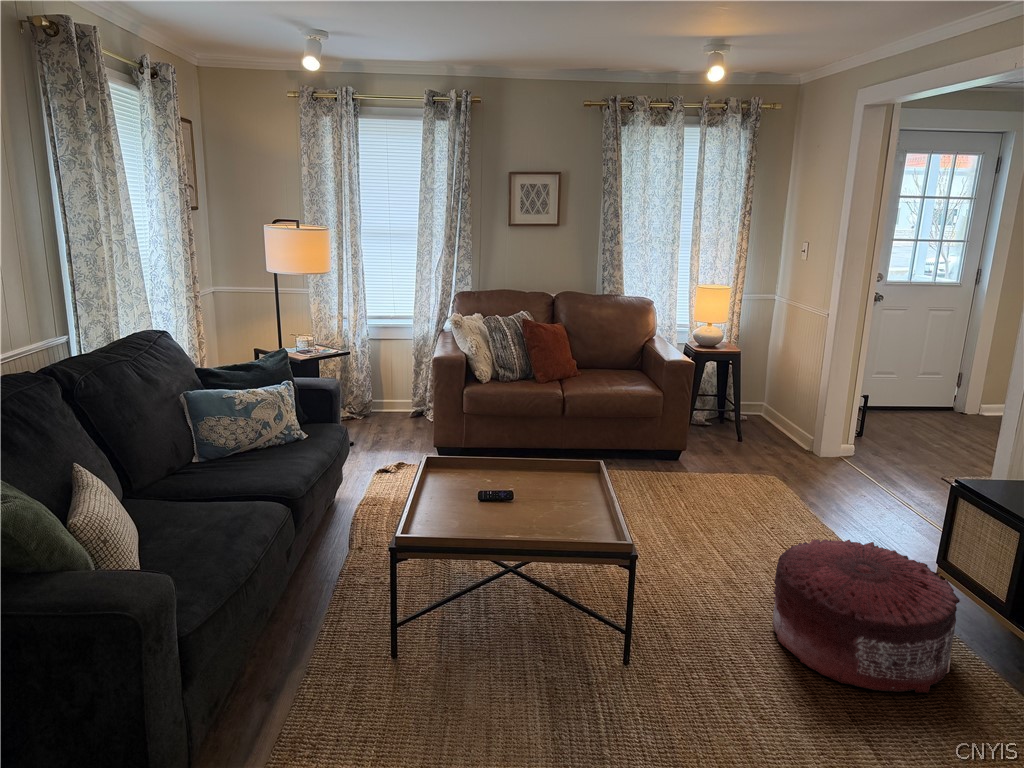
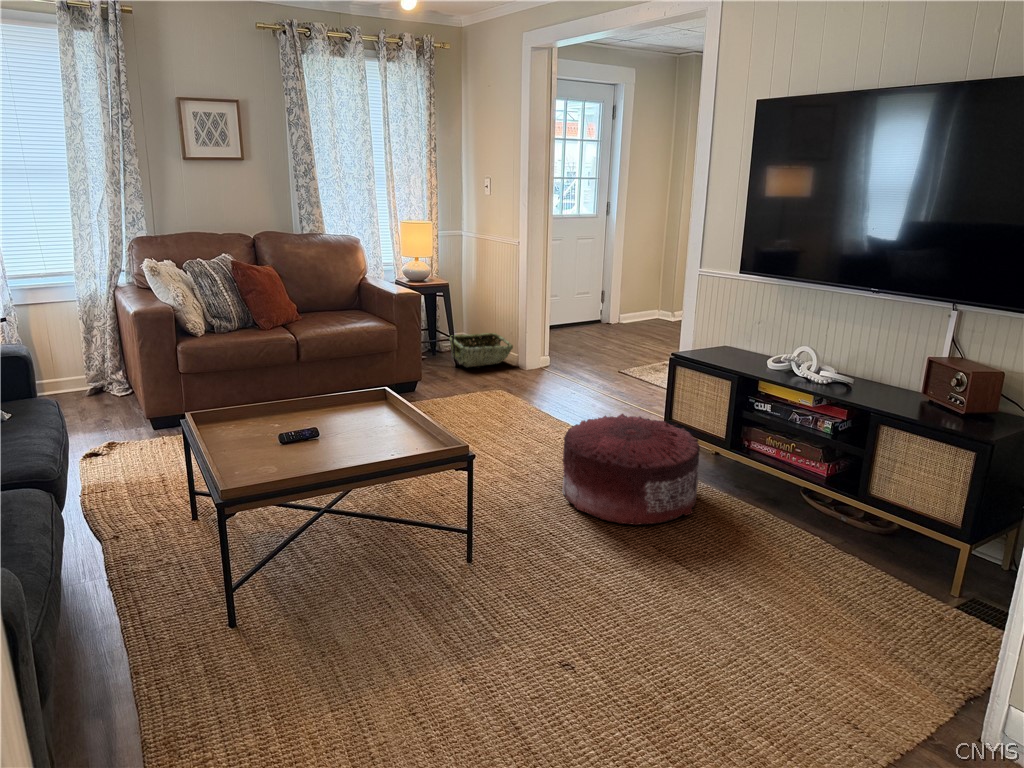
woven basket: none [735,408,808,446] -> present [449,333,513,367]

